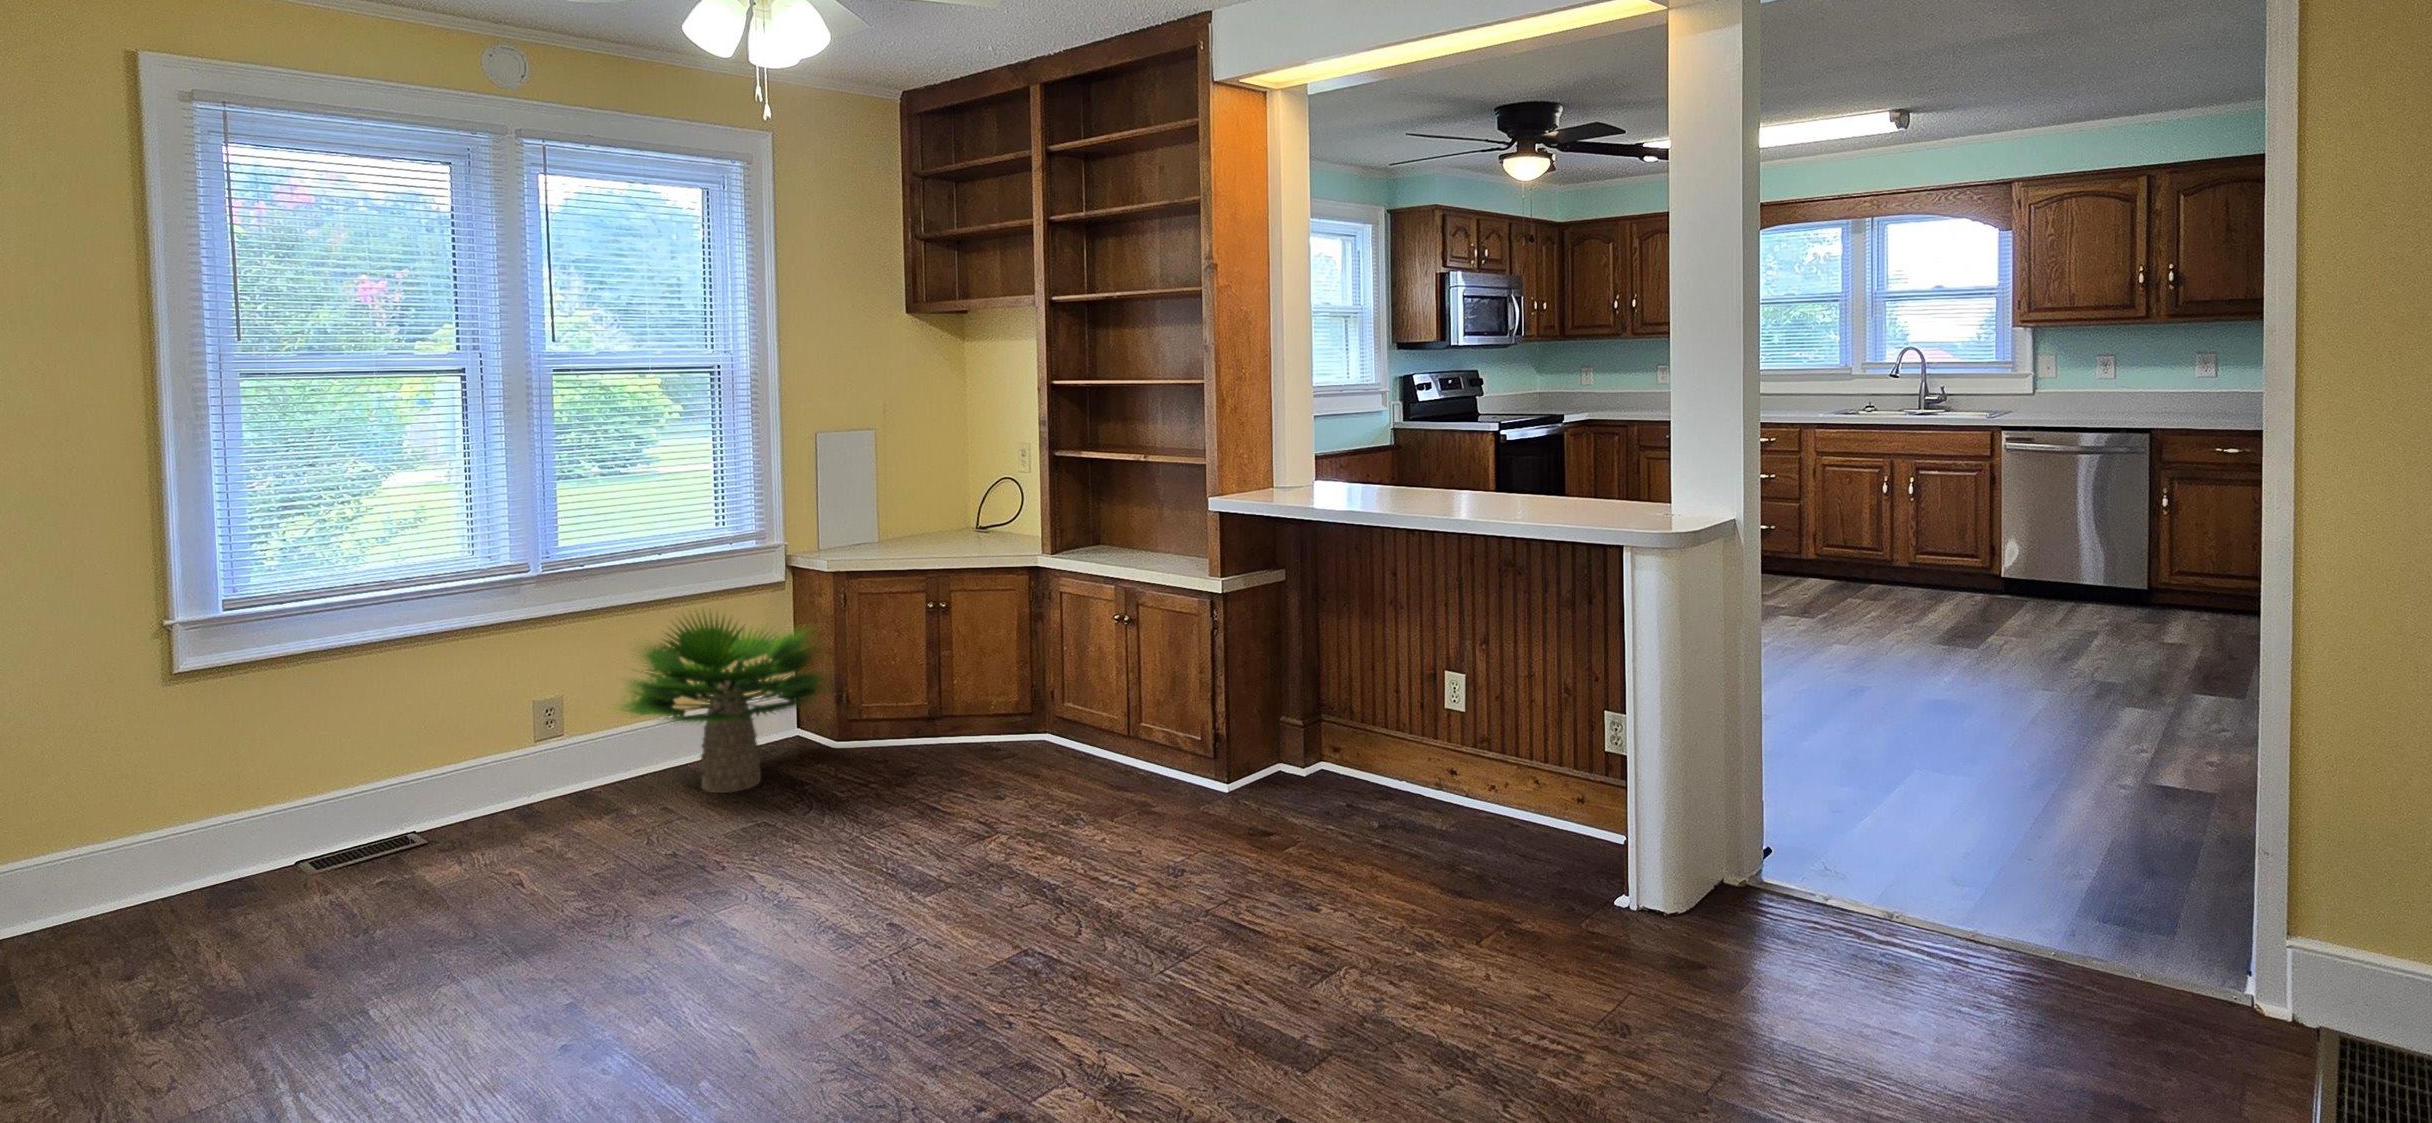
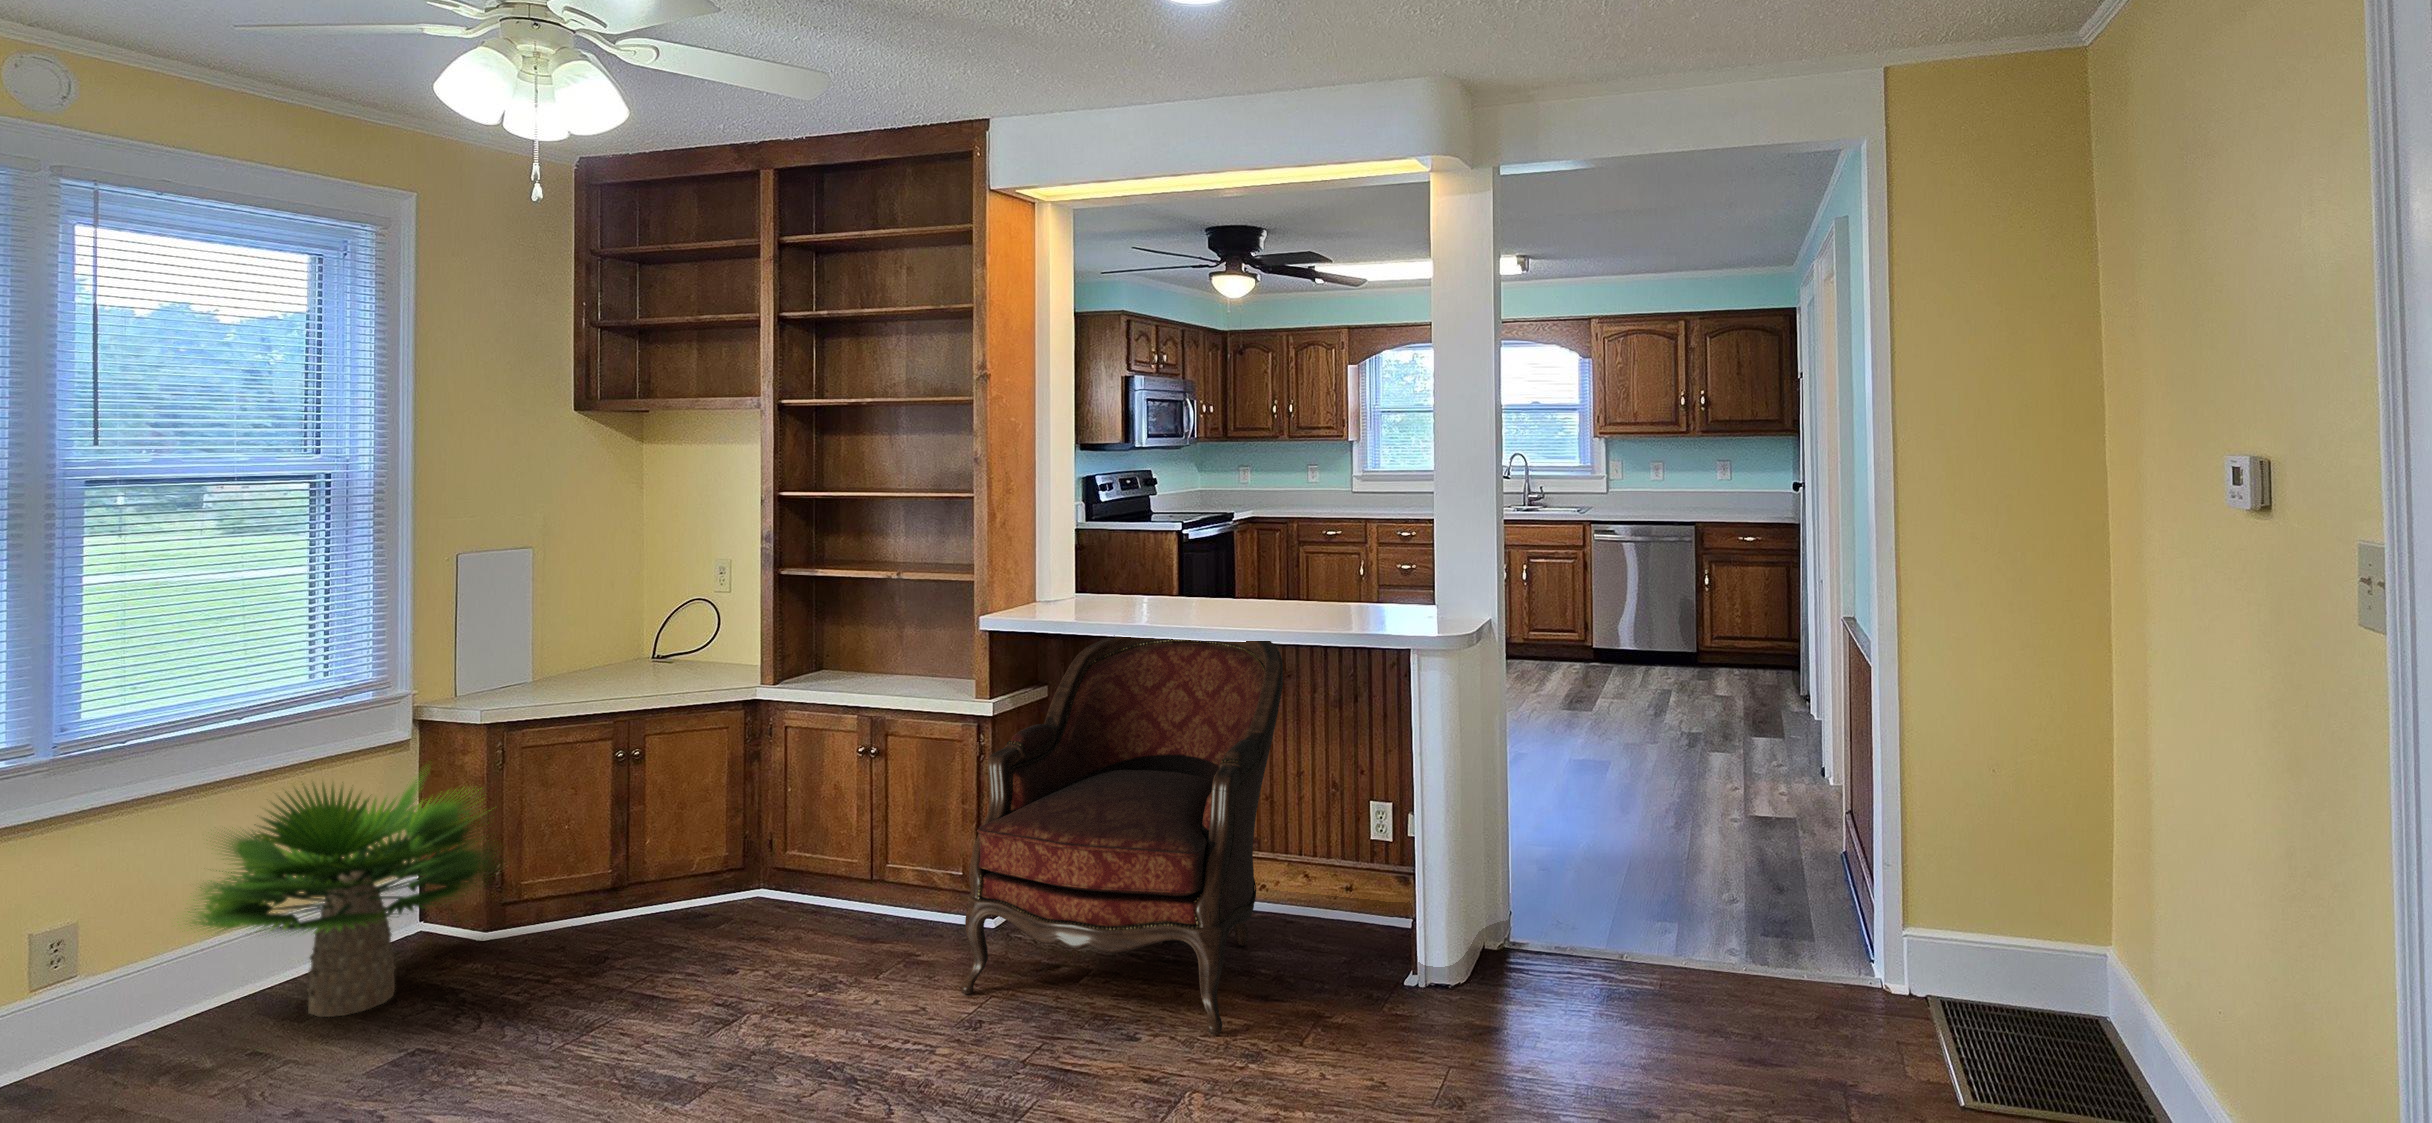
armchair: none [1175,512,1496,916] -> present [961,635,1283,1034]

